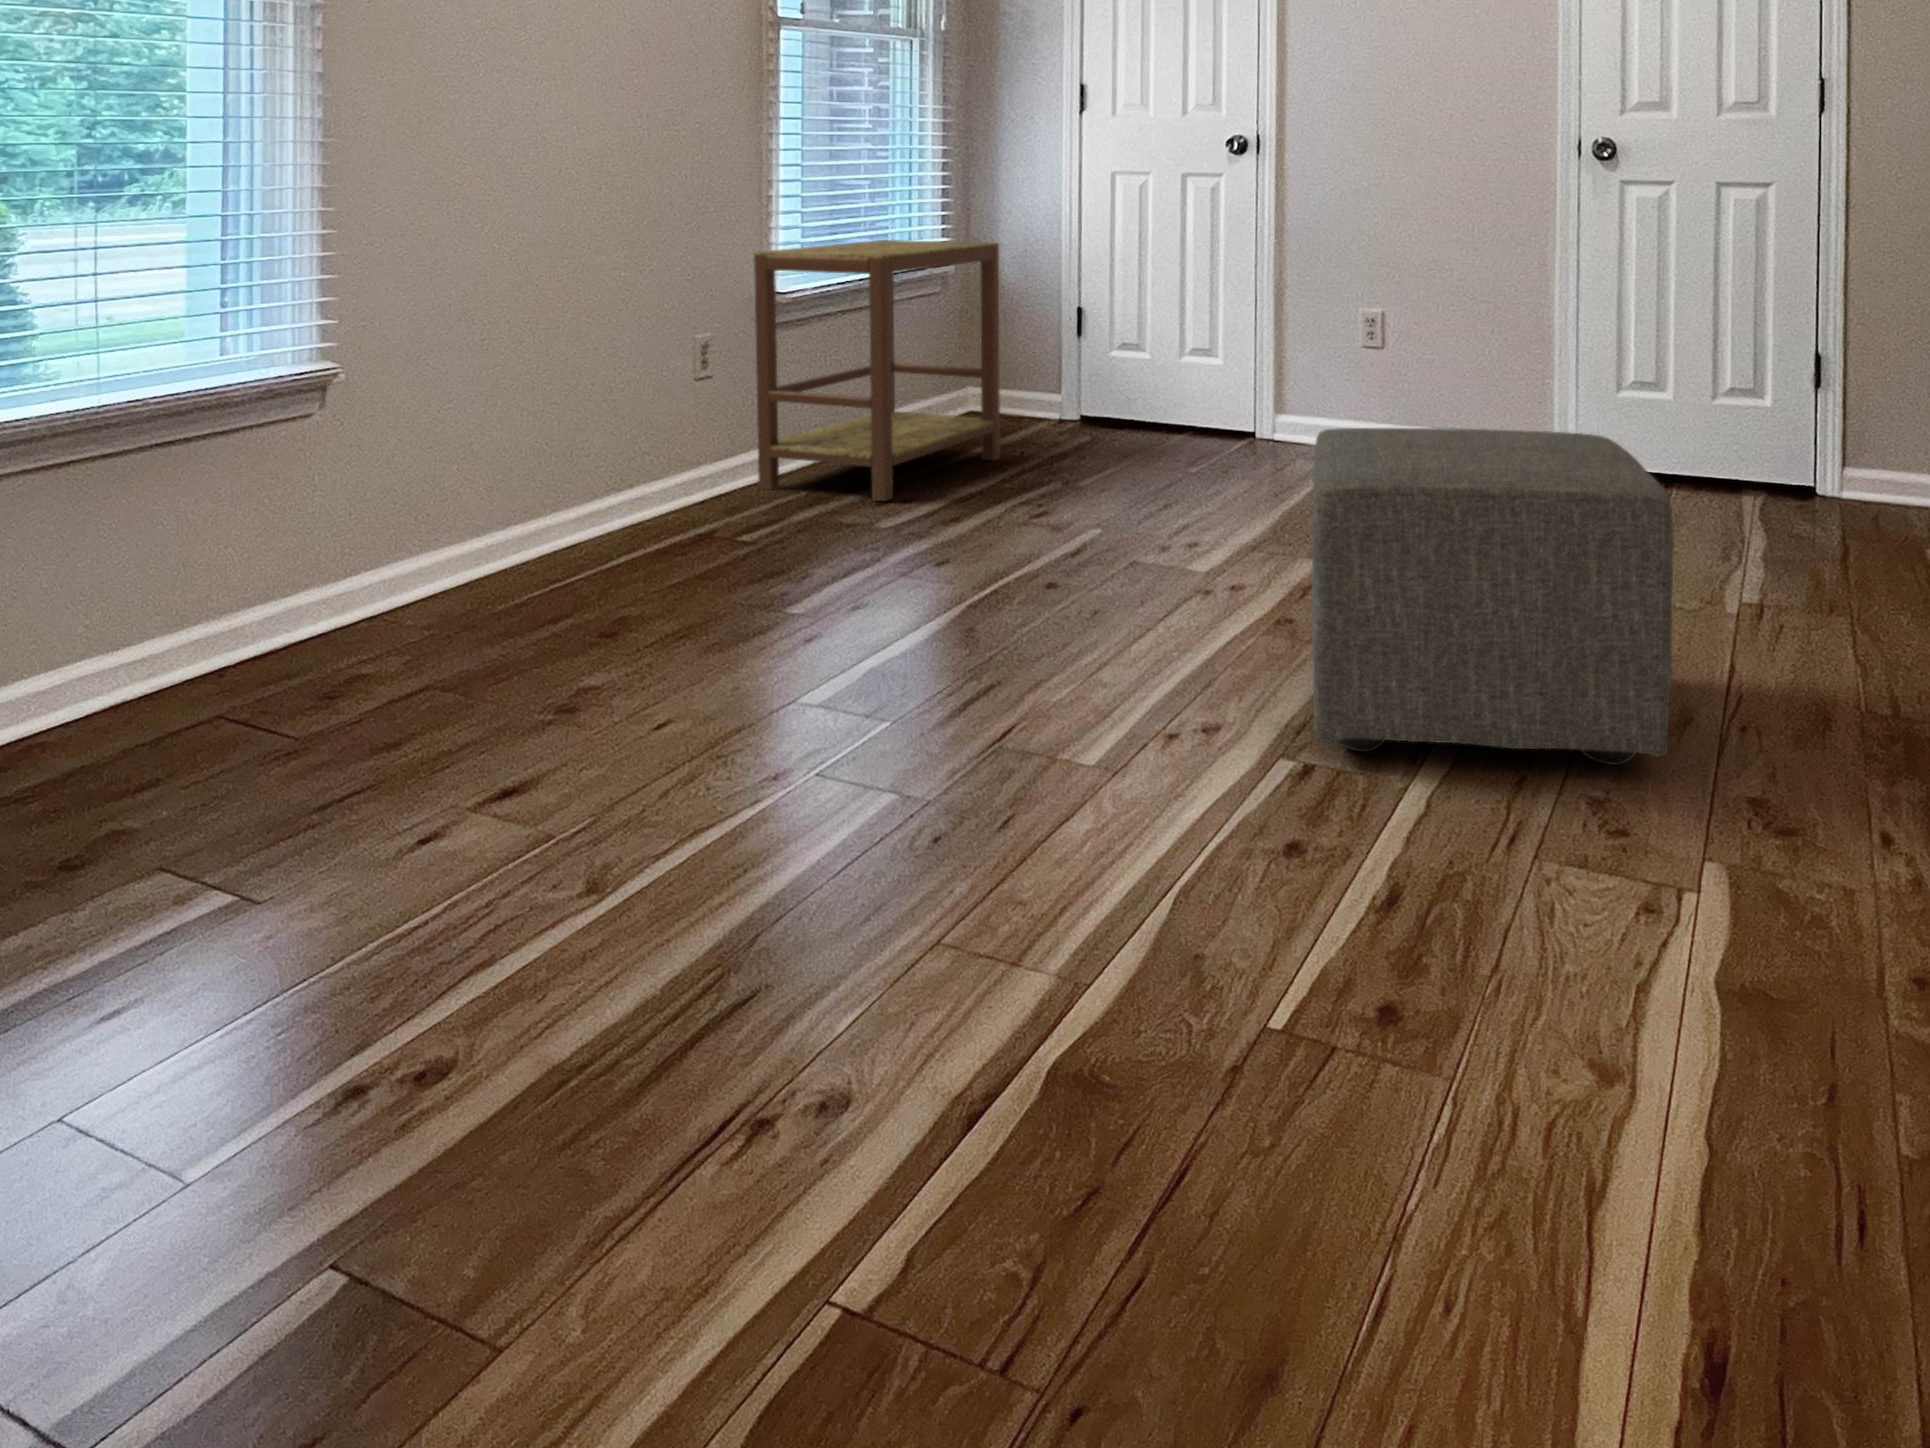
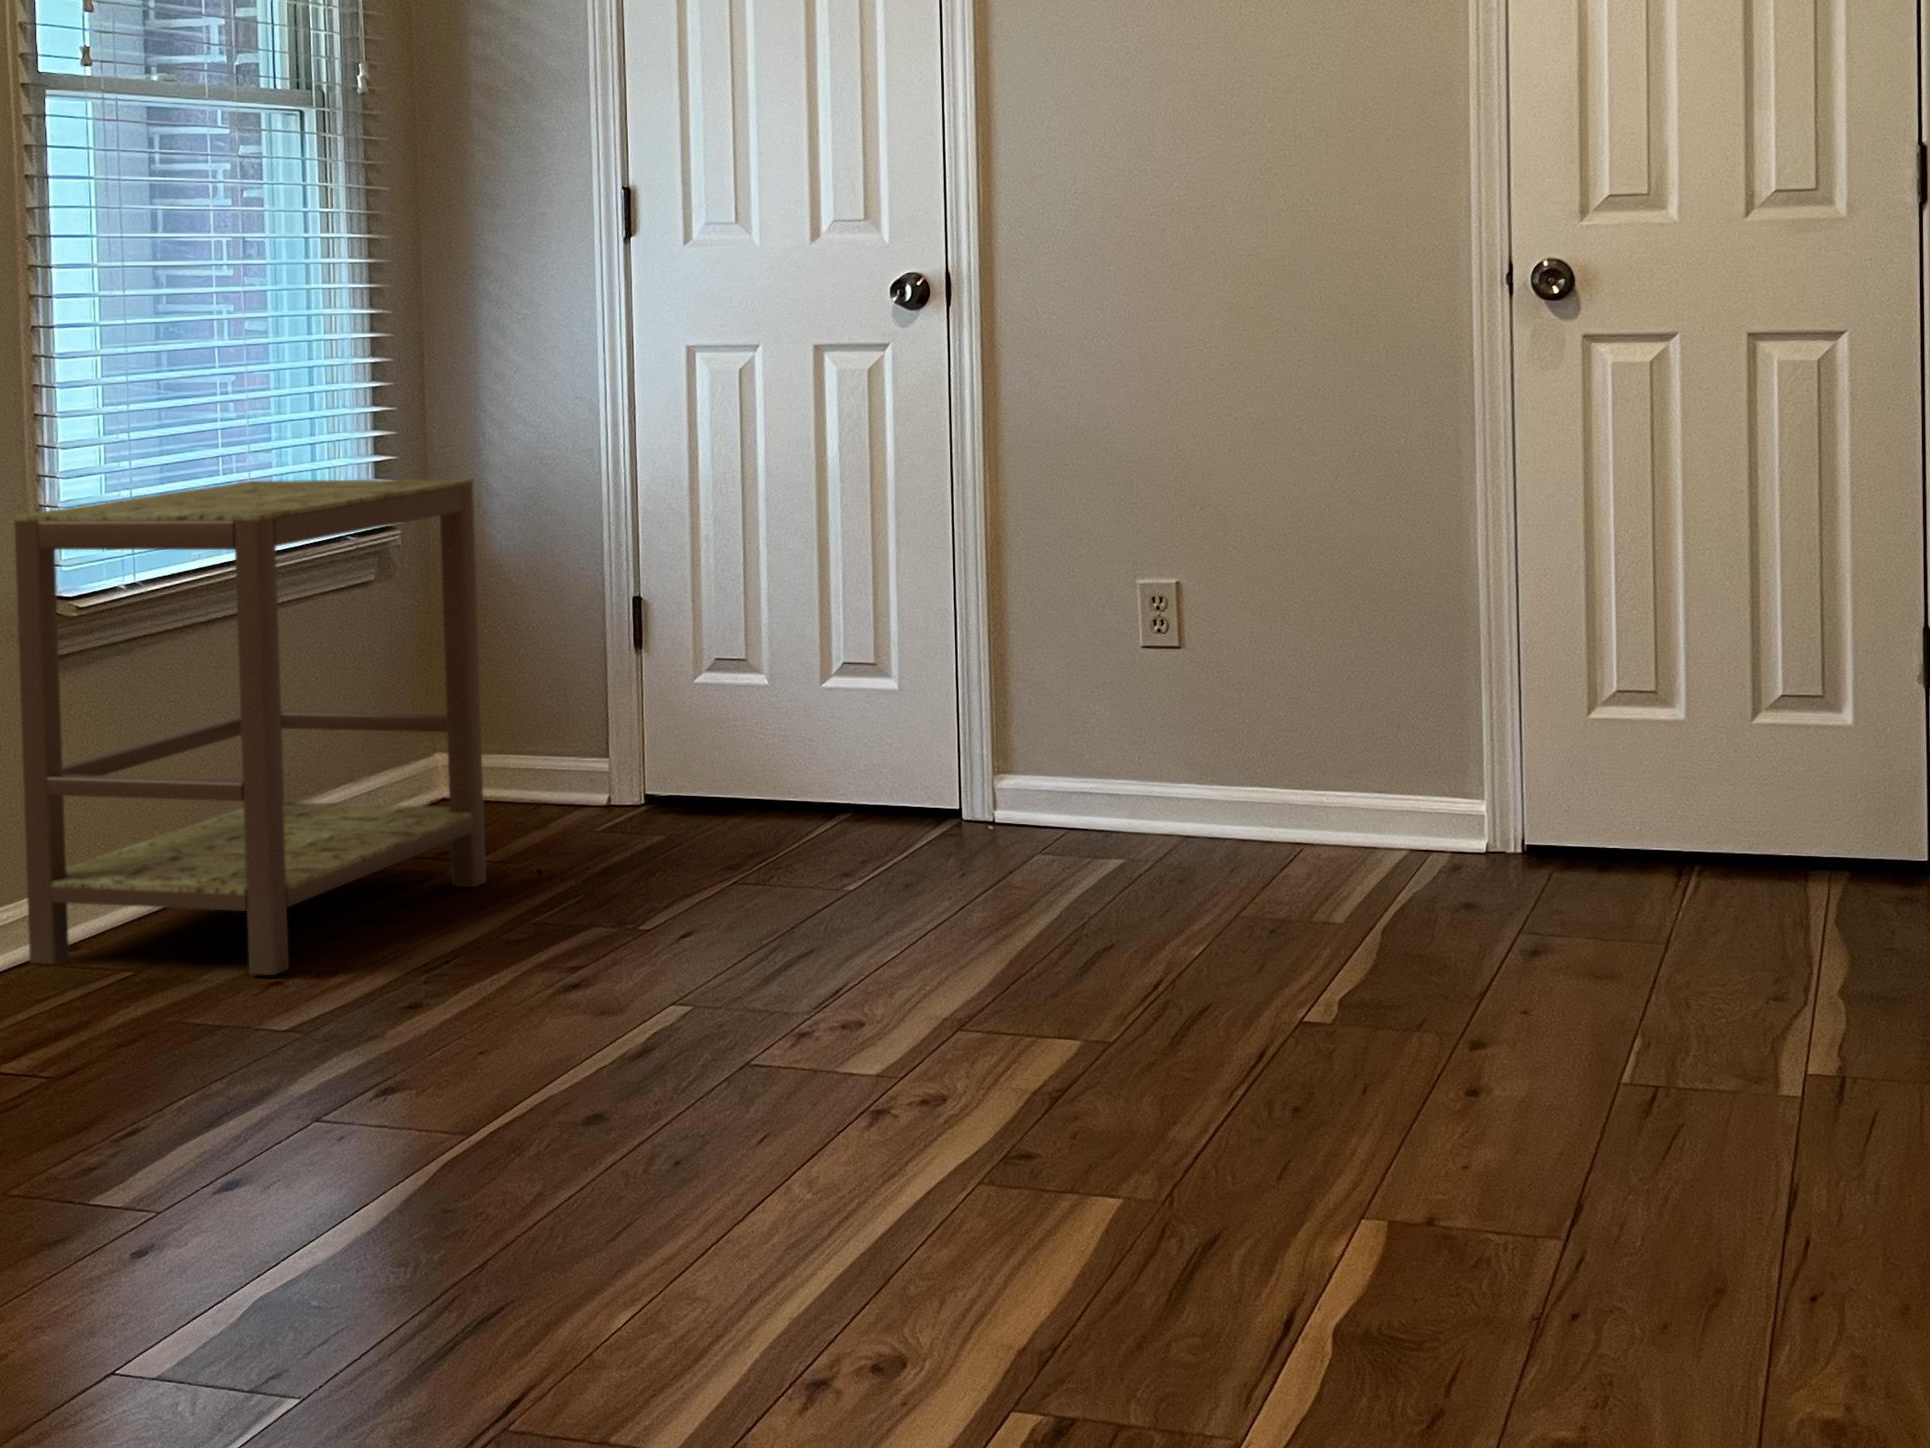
ottoman: present [1311,428,1674,765] -> none [1058,793,1675,1379]

